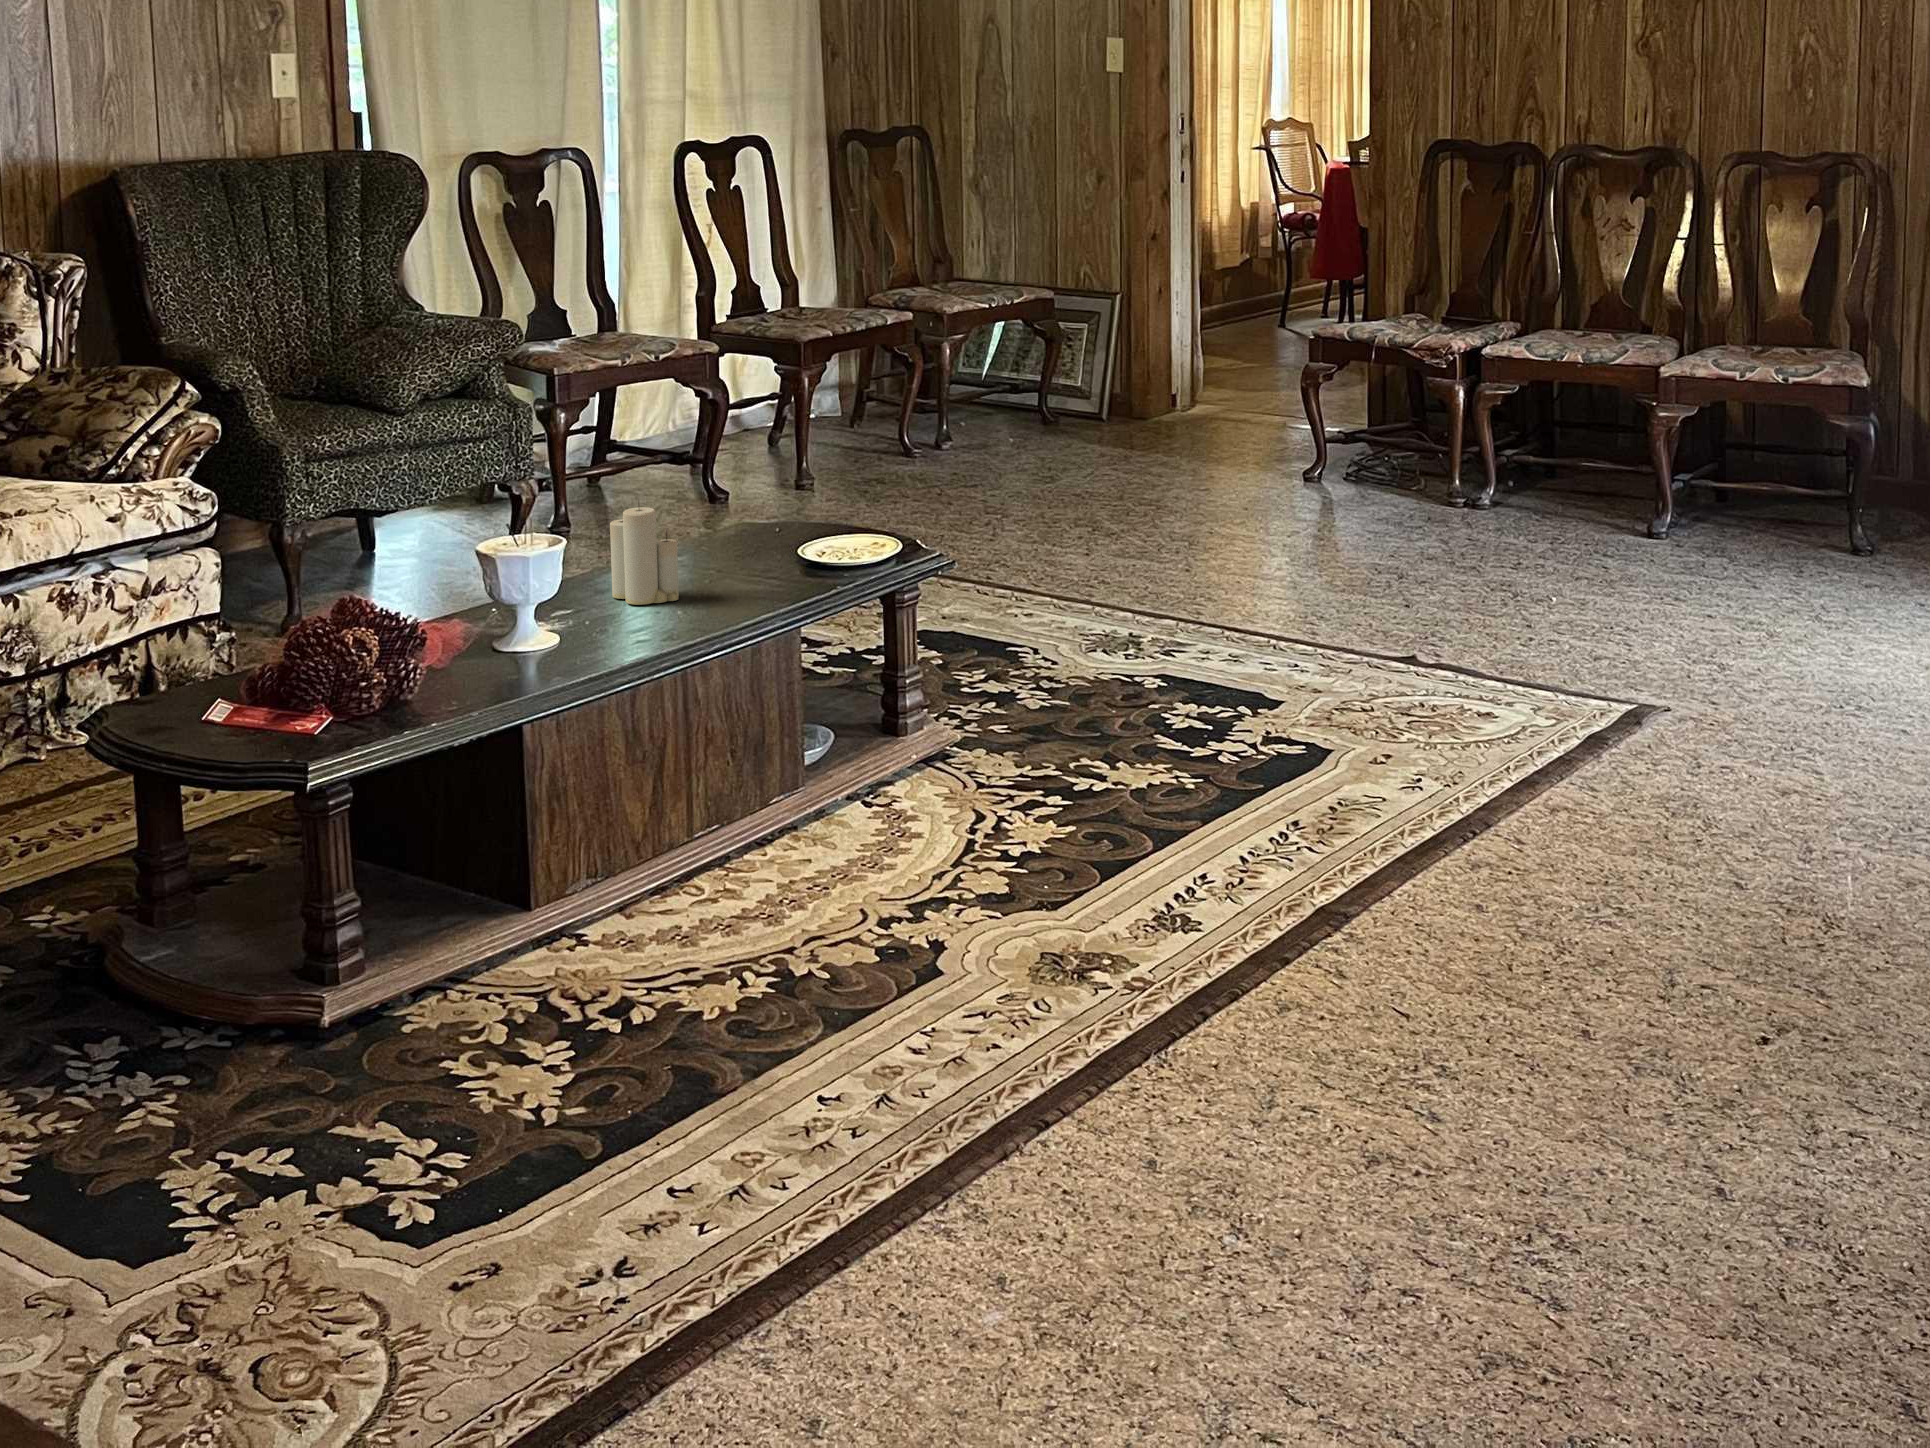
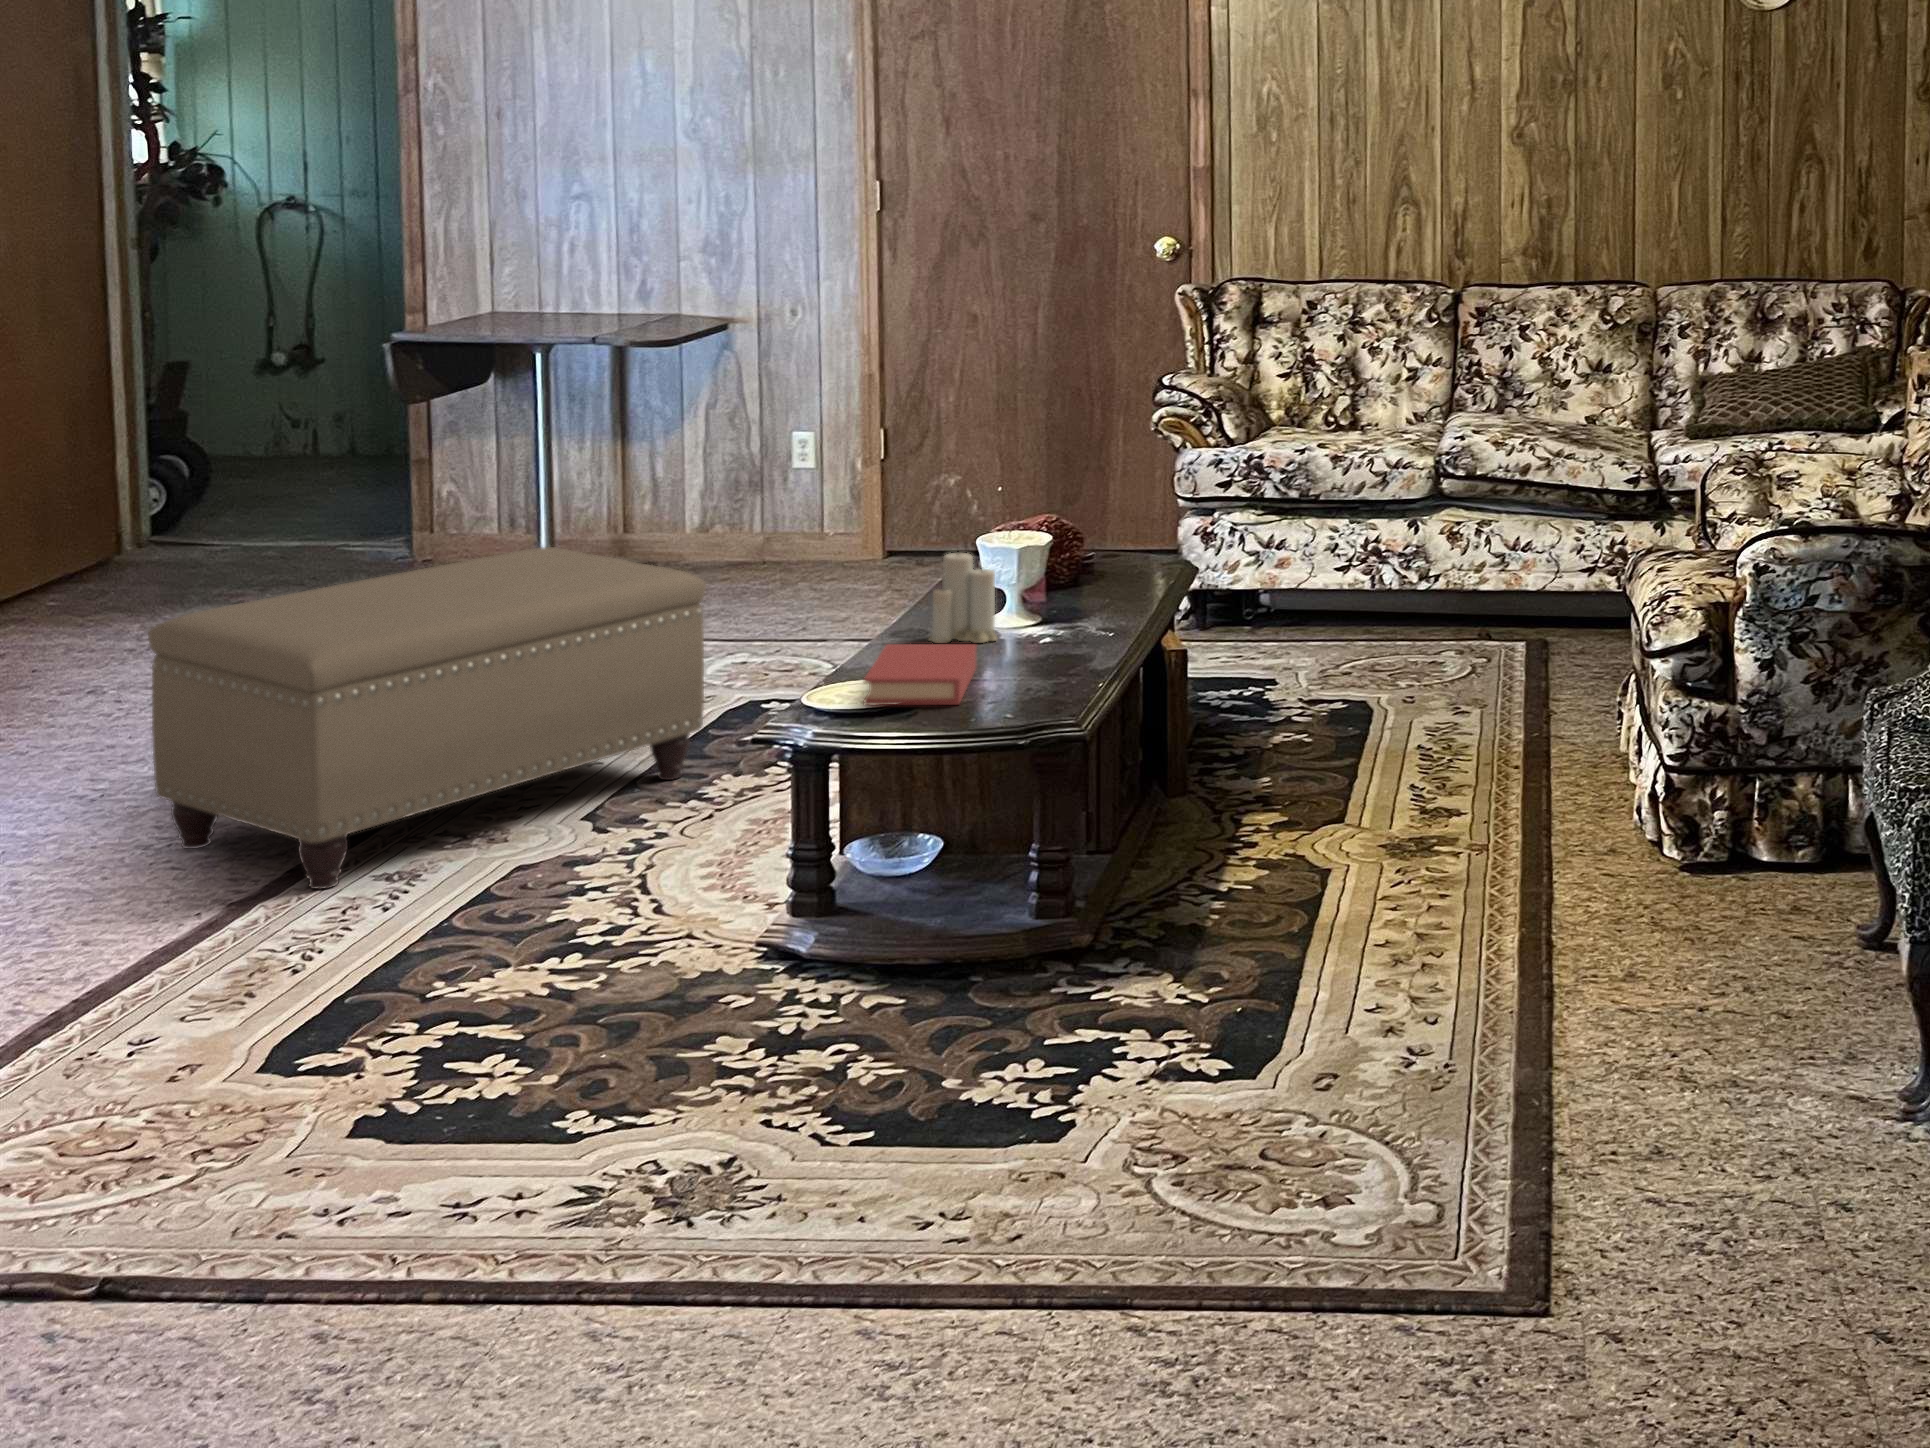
book: none [710,510,858,571] -> present [863,644,977,705]
ottoman: none [722,655,1440,1169] -> present [148,547,706,889]

